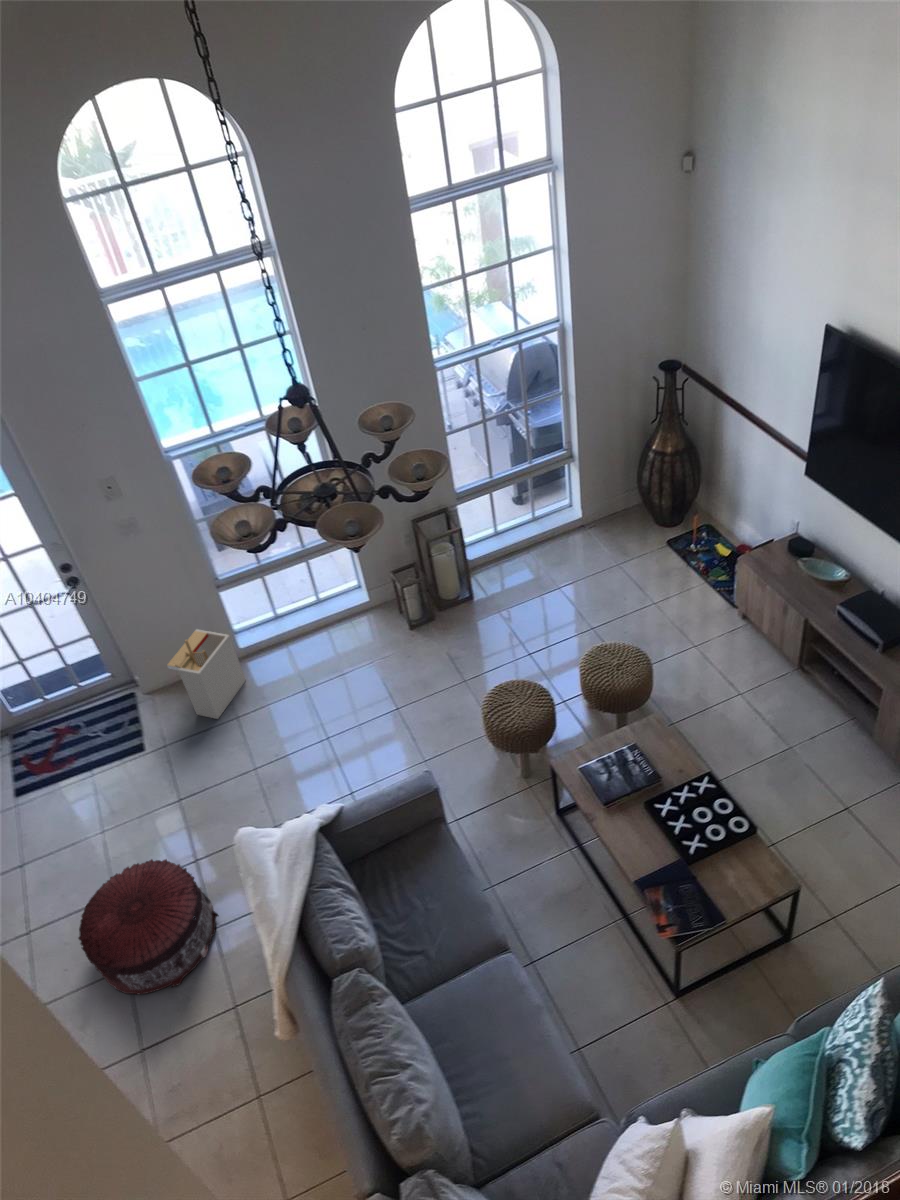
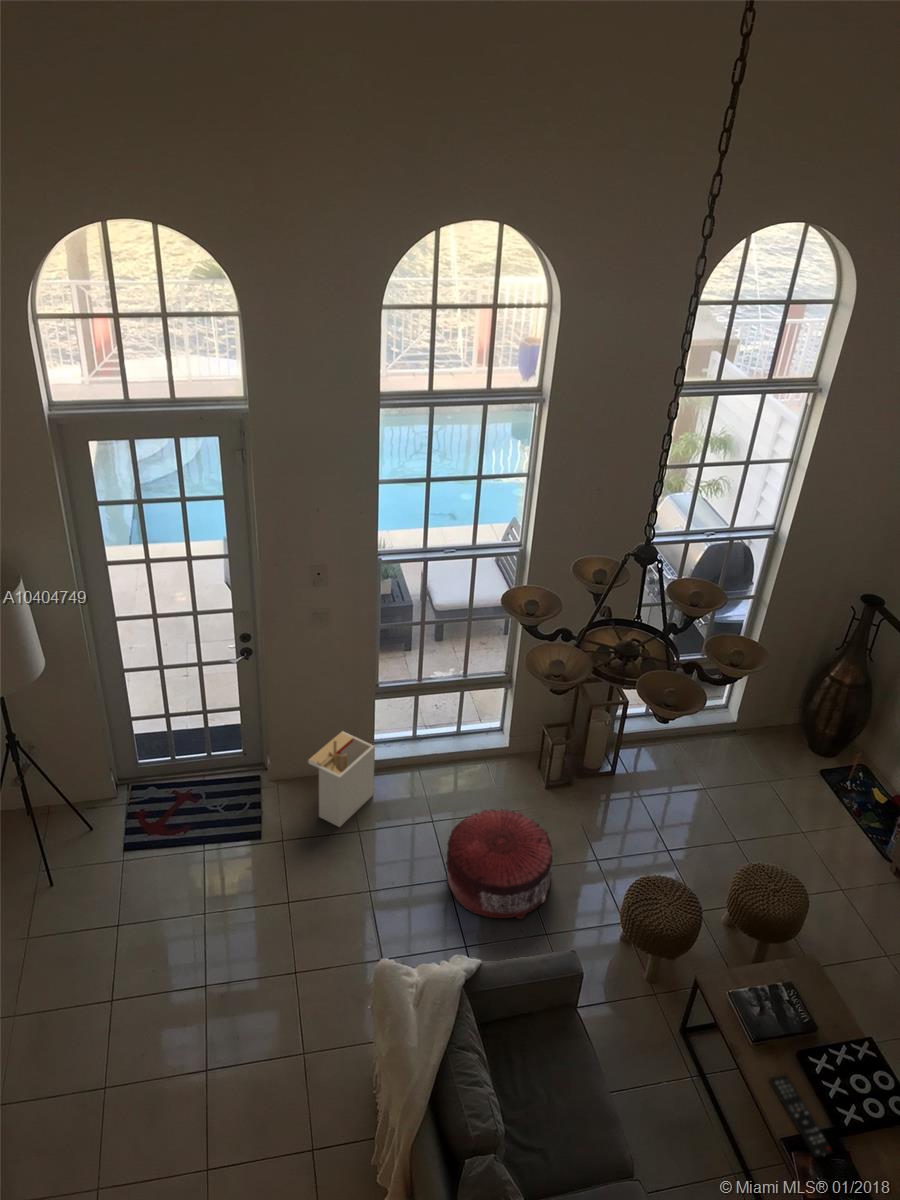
remote control: none [622,825,682,890] -> present [770,1074,832,1157]
pouf: present [79,859,218,994] -> present [446,809,553,919]

